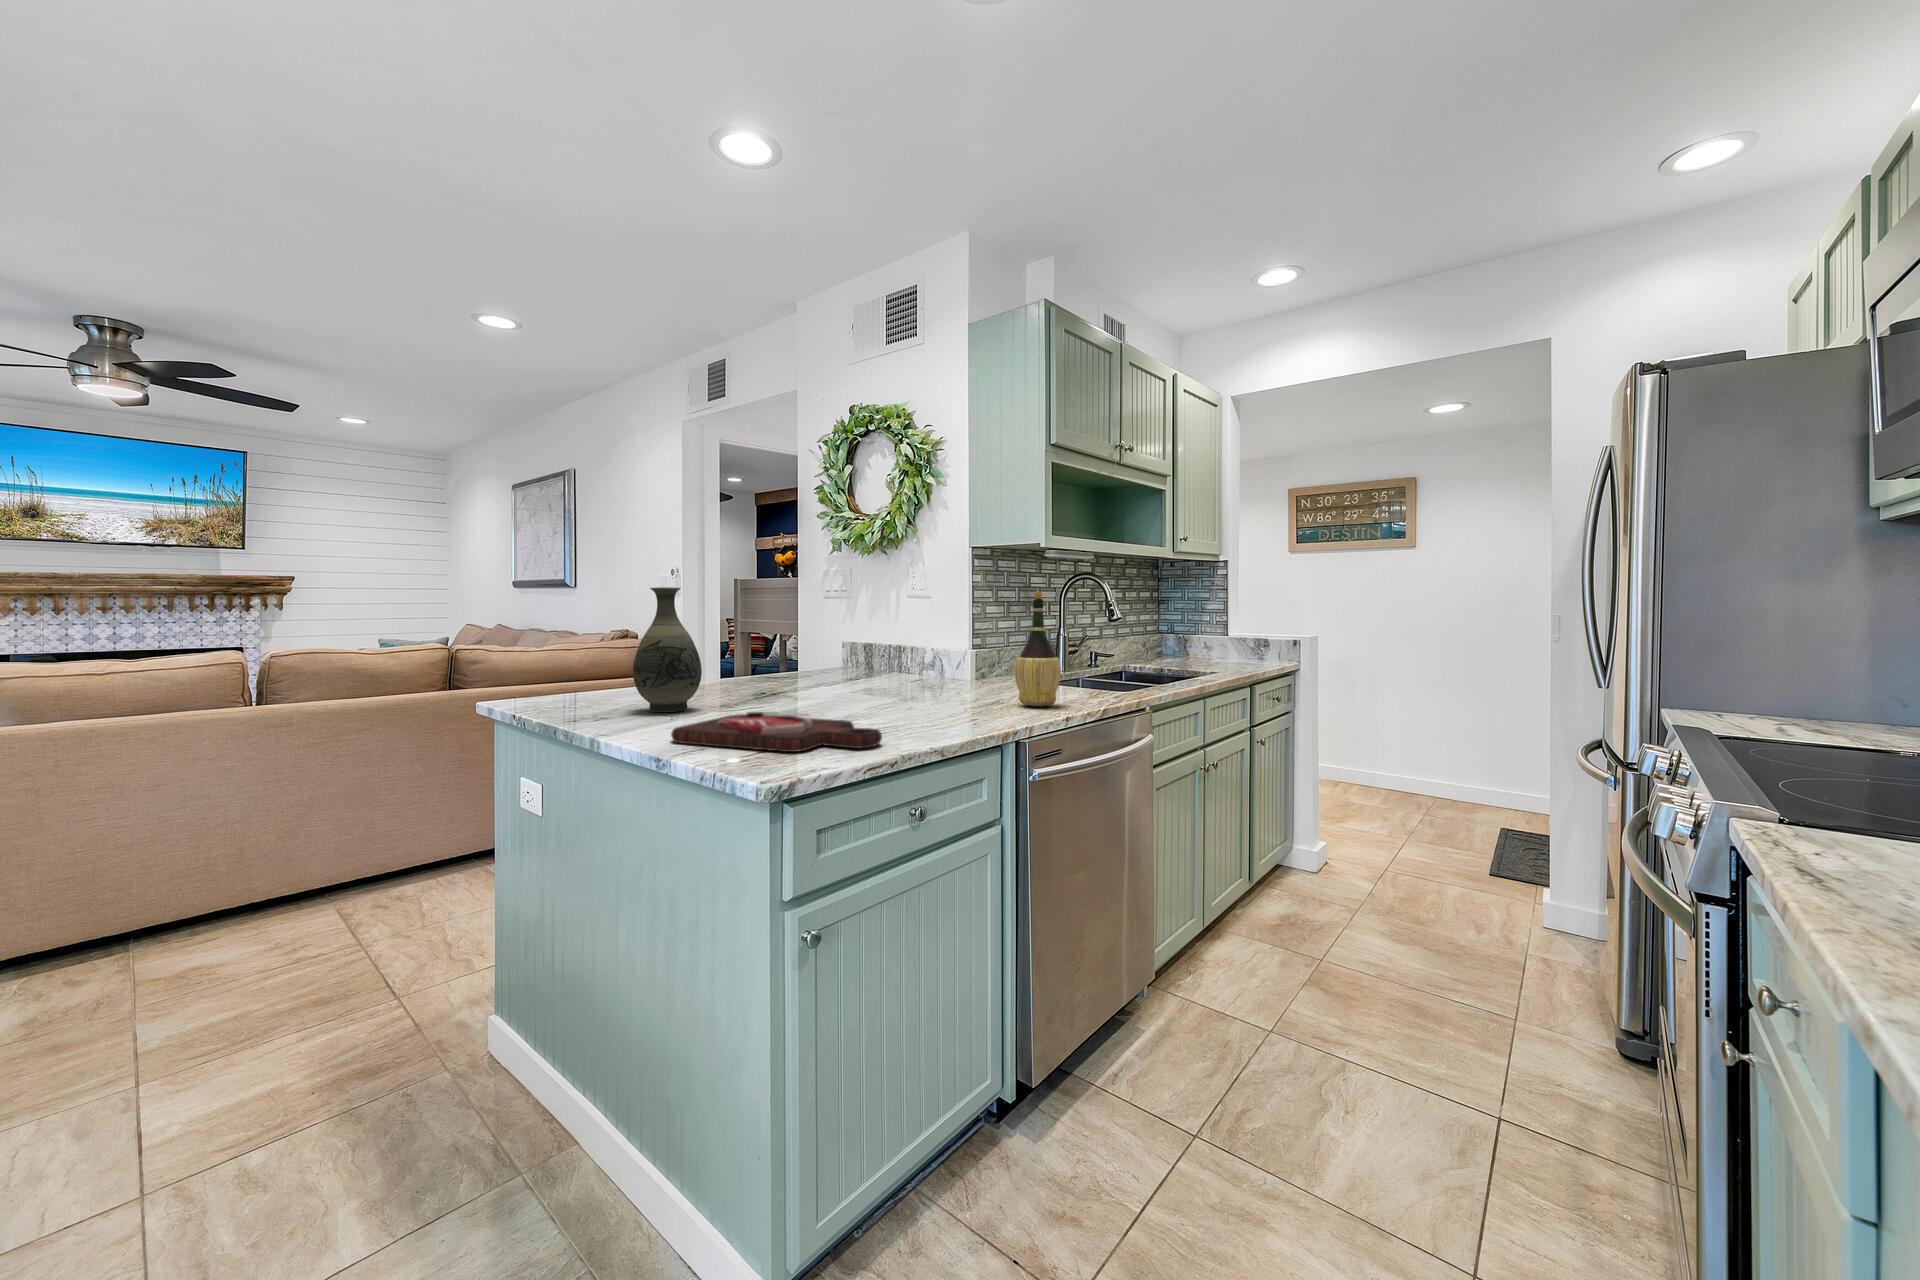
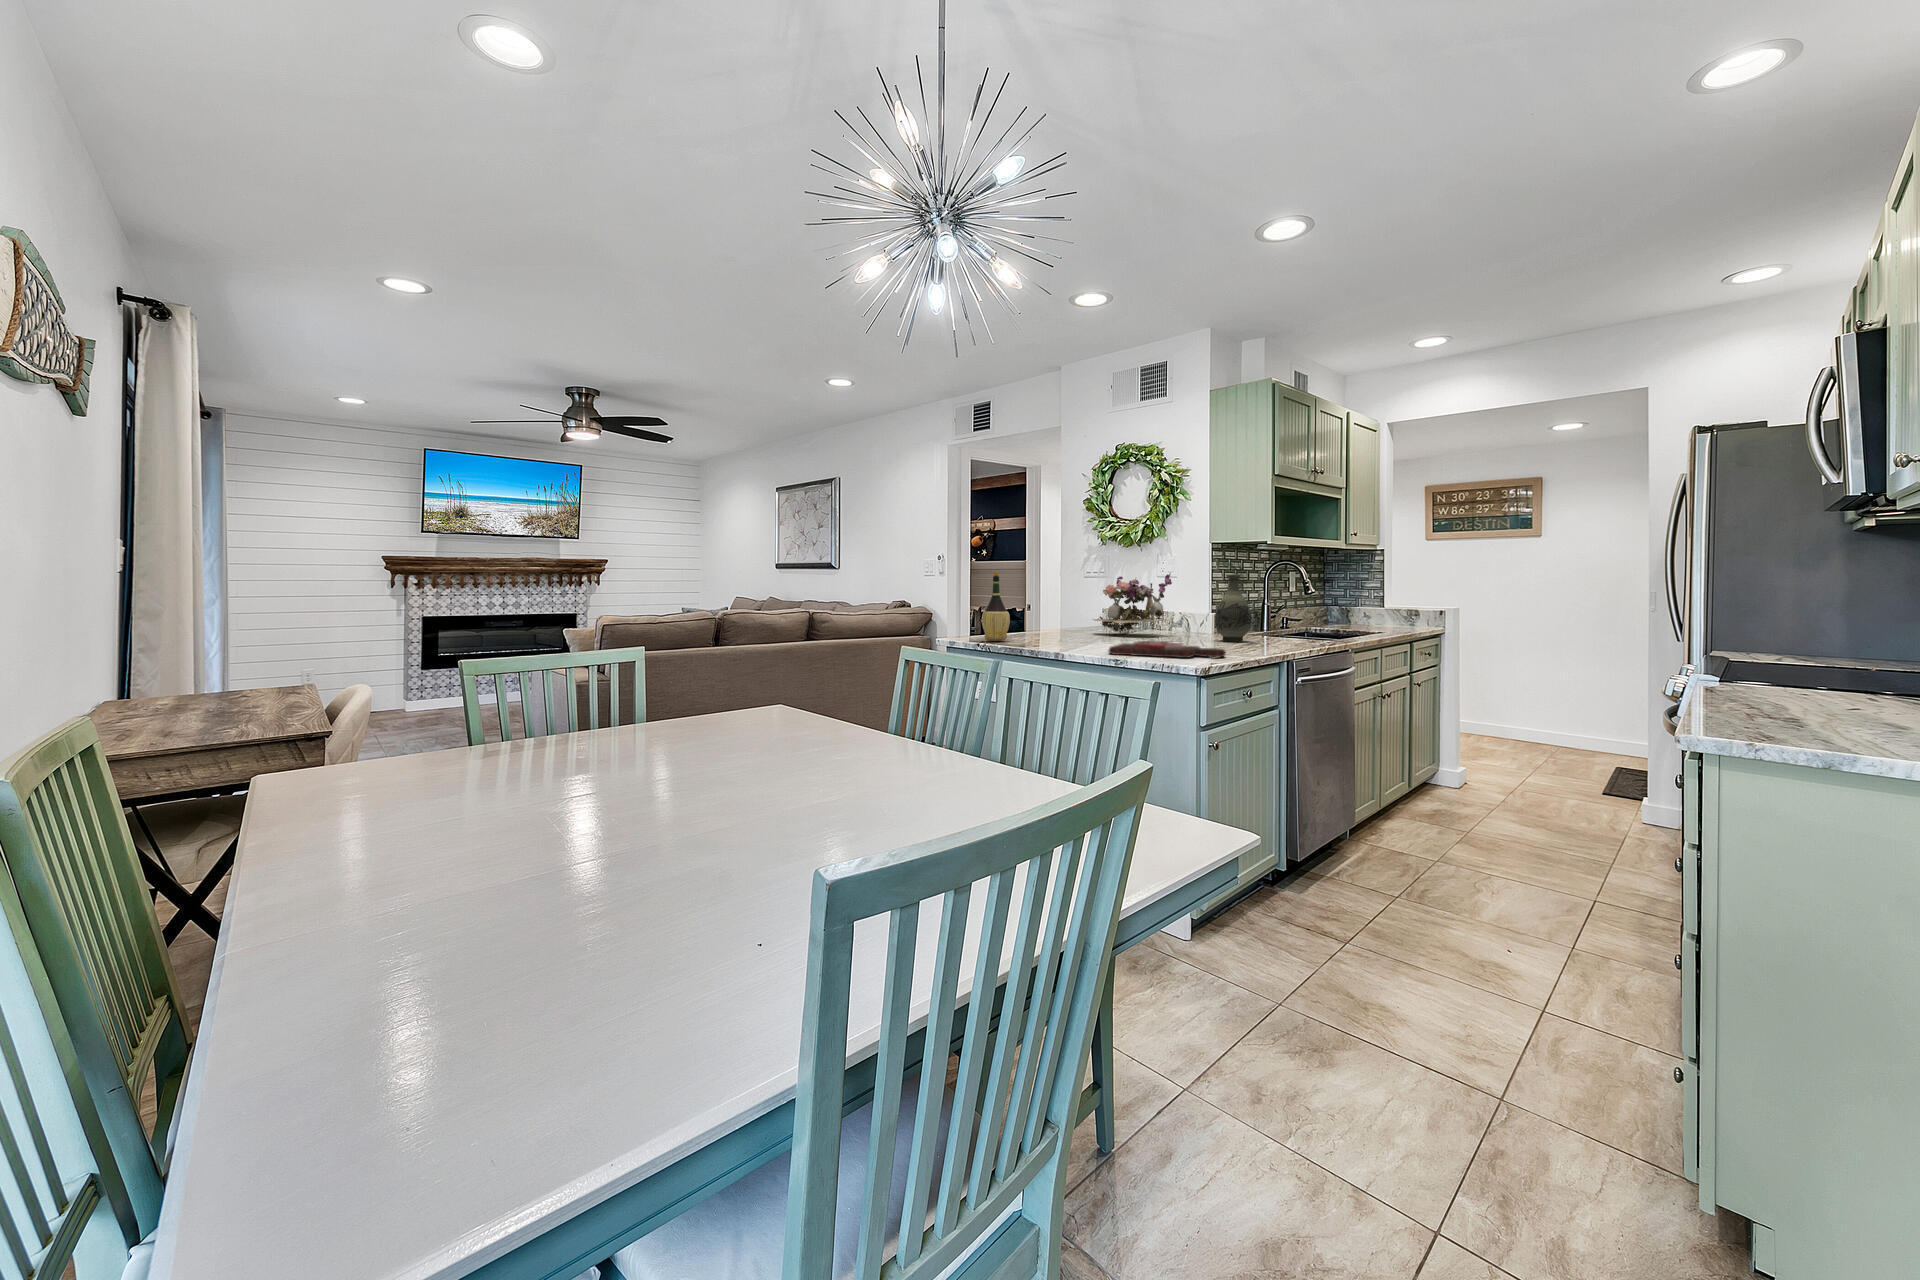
vase: present [633,587,702,712] -> present [1215,574,1252,641]
flower arrangement: none [788,590,907,683] -> present [1093,573,1172,634]
wine bottle: present [1015,592,1061,706] -> present [982,571,1010,641]

